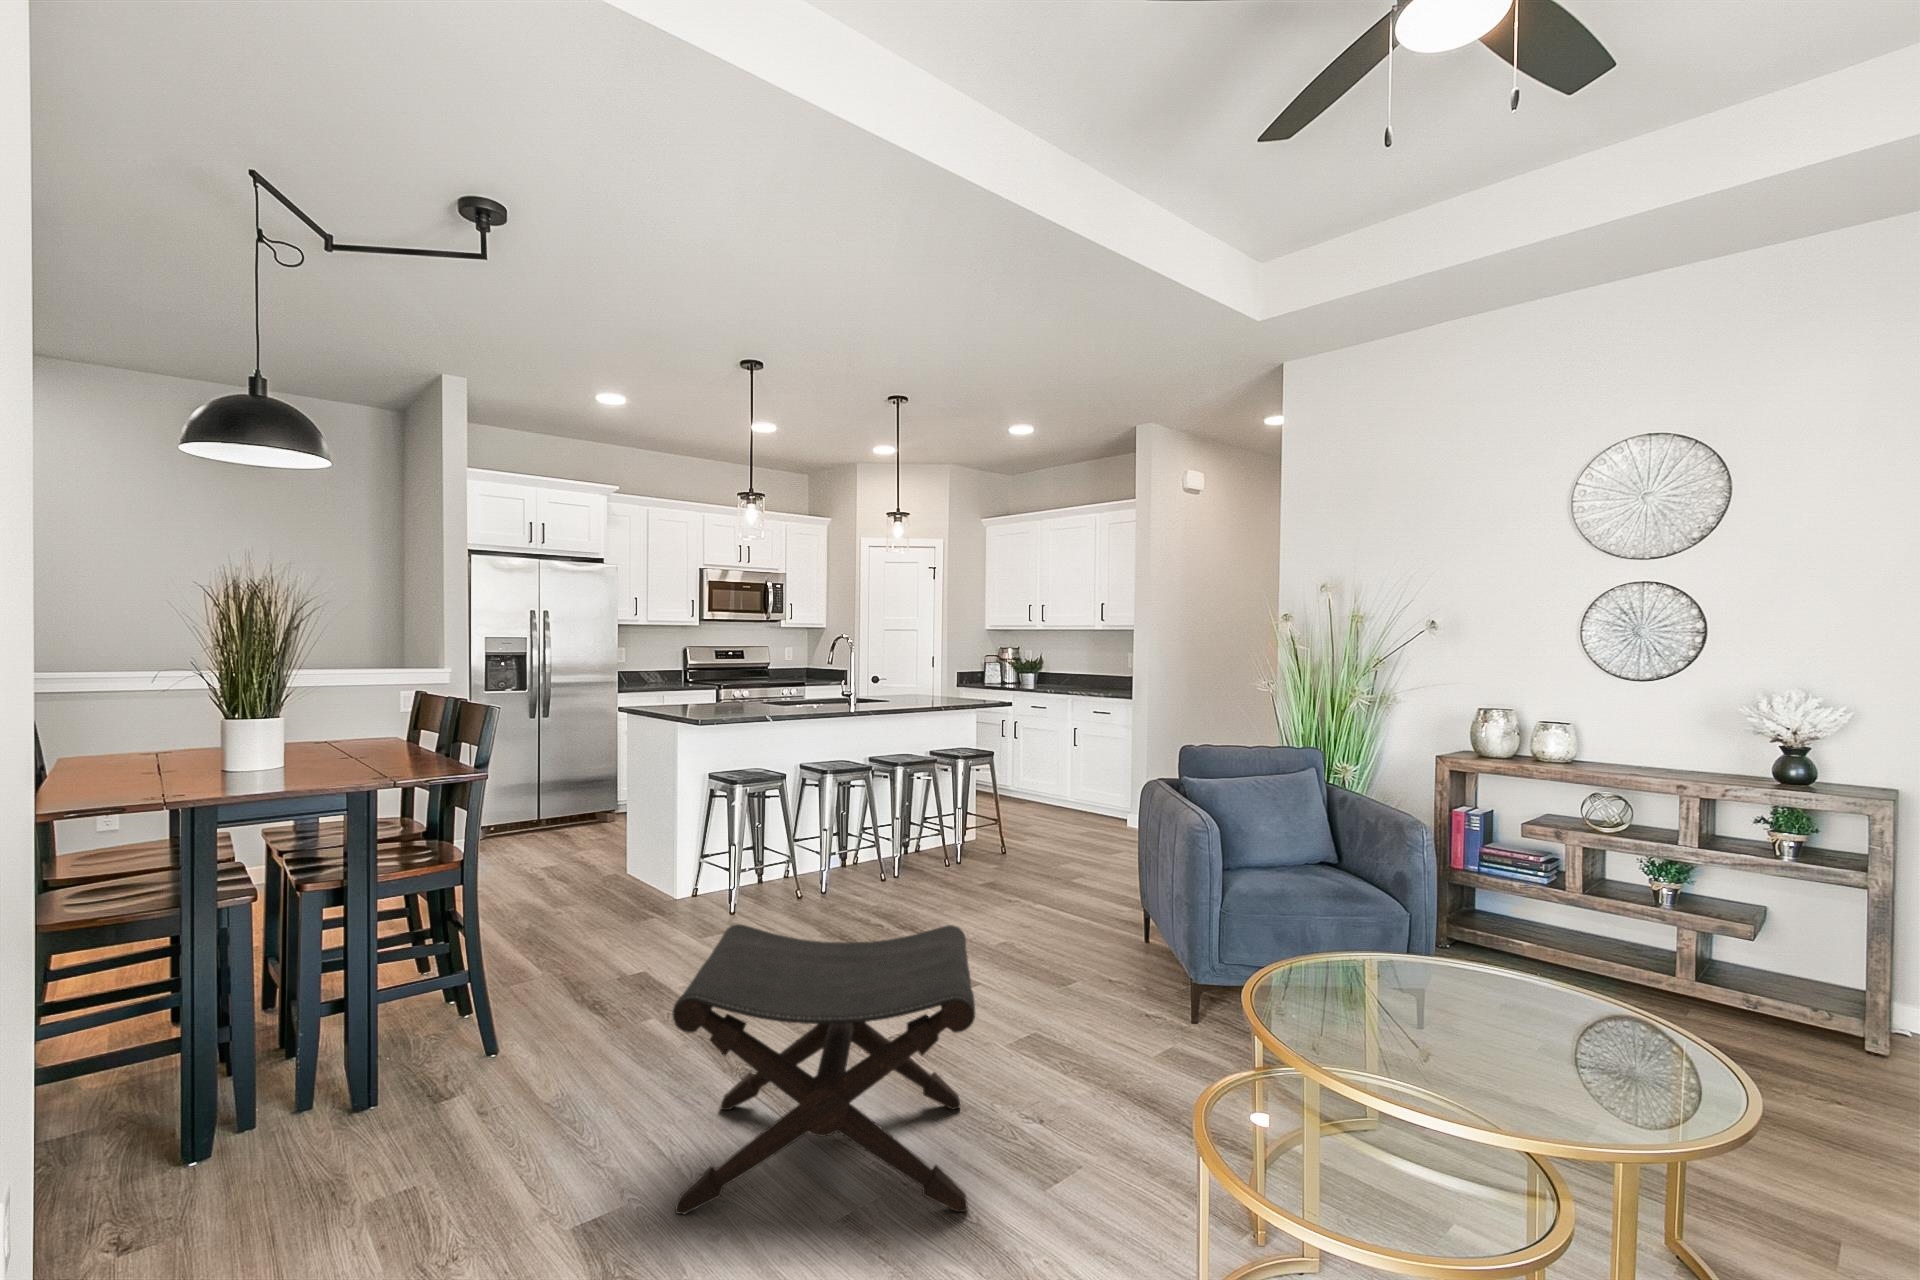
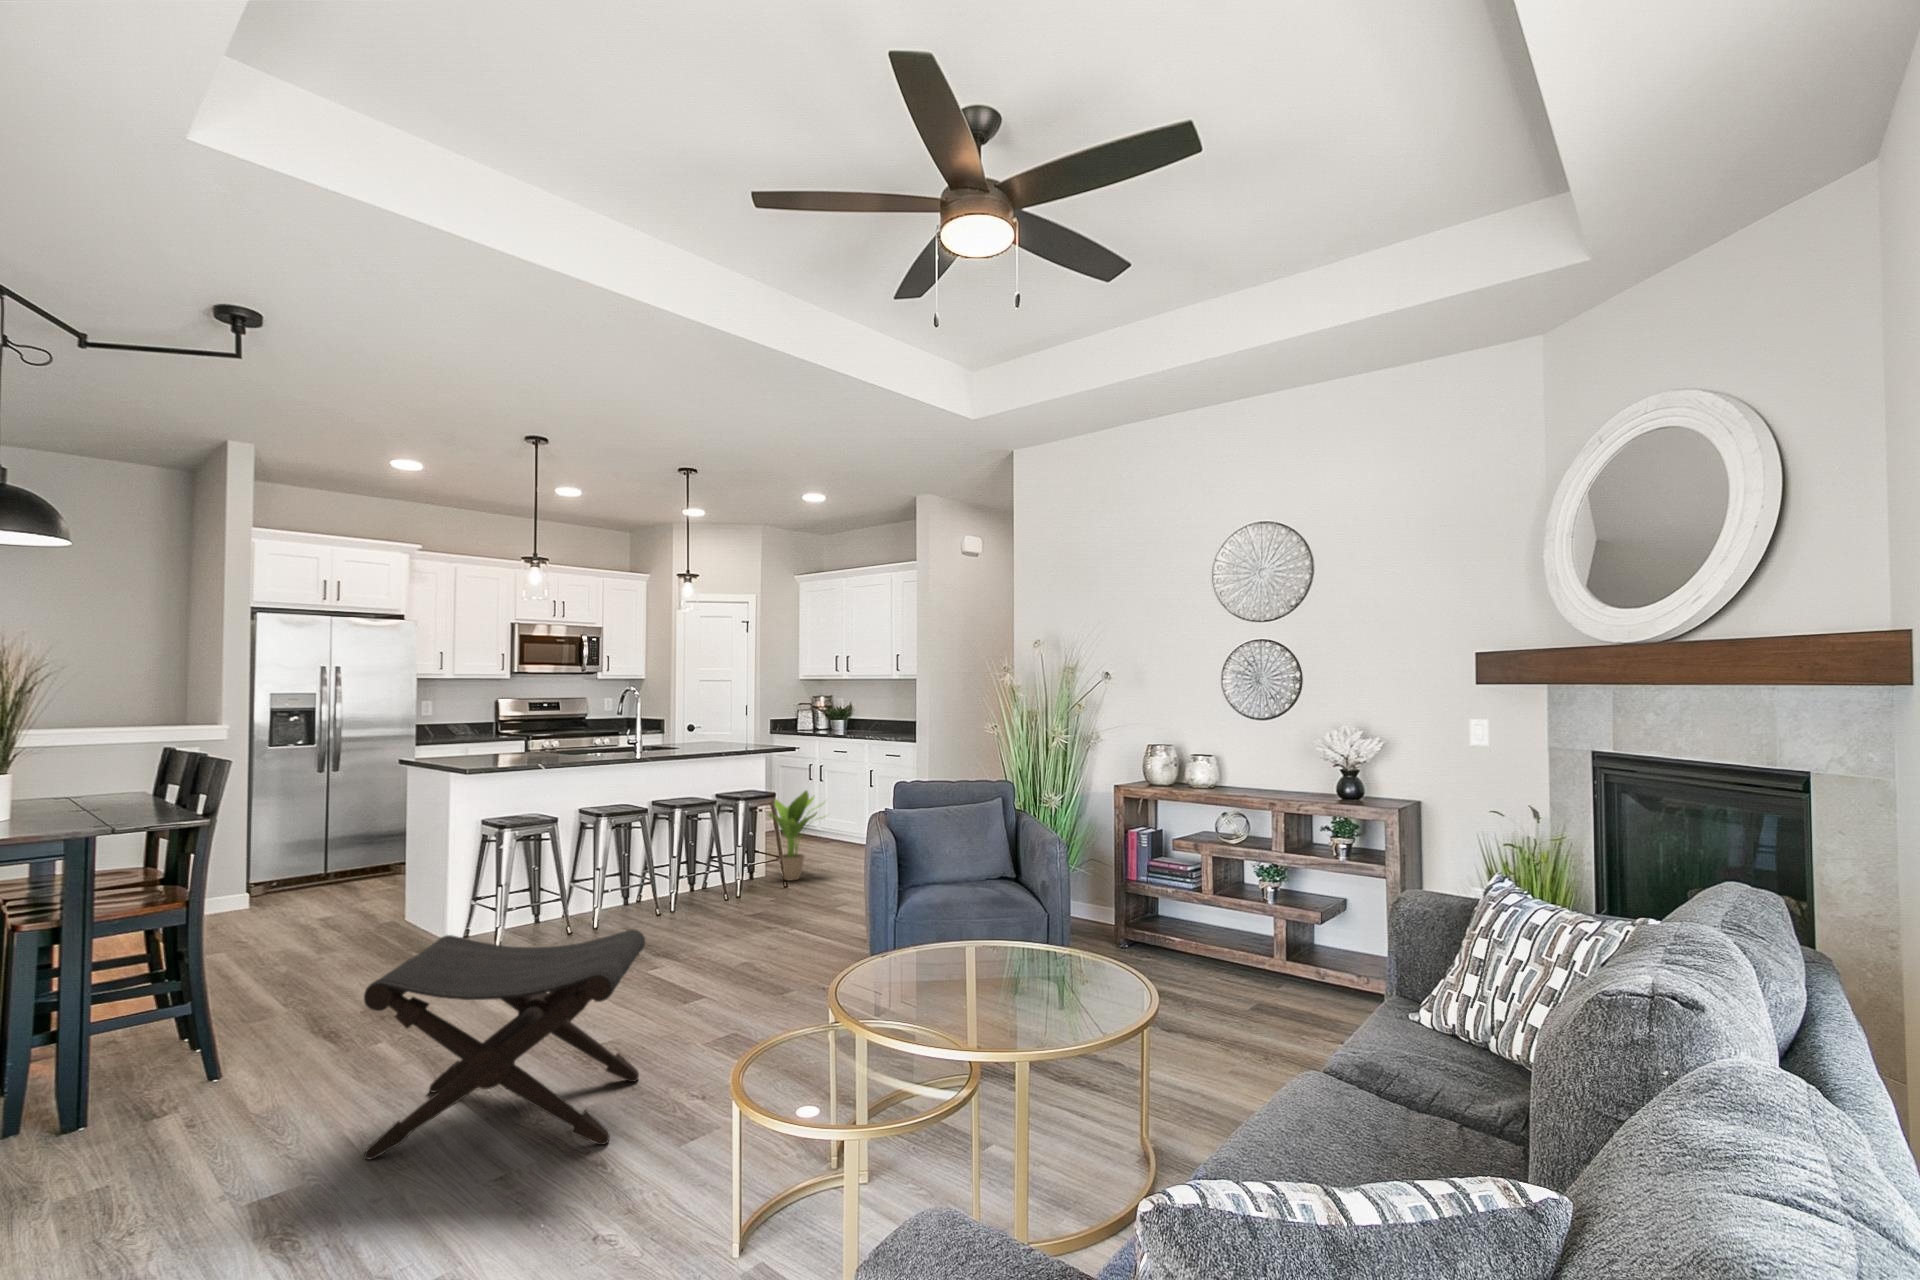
potted plant: none [979,748,1047,842] -> present [768,791,822,880]

